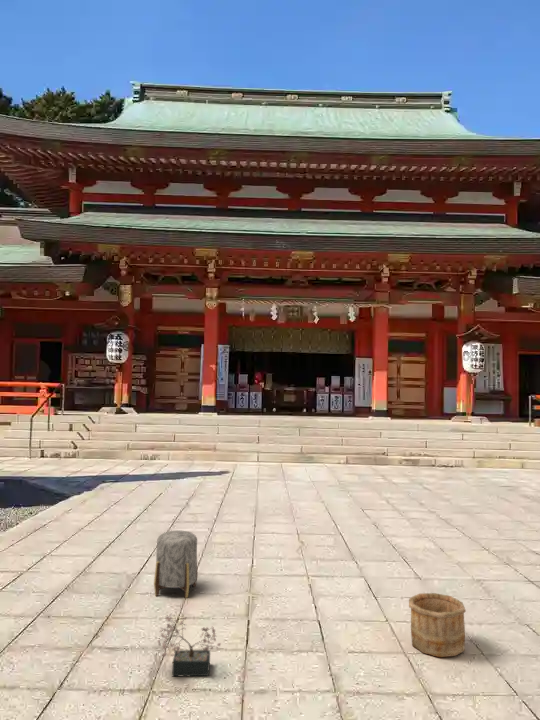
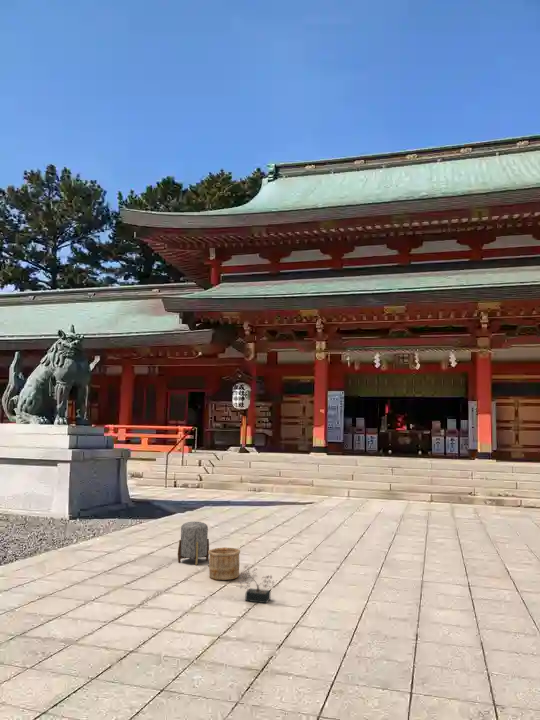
wooden bucket: present [409,593,466,657] -> present [208,547,240,580]
decorative plant: present [158,616,220,676] -> present [239,566,274,603]

